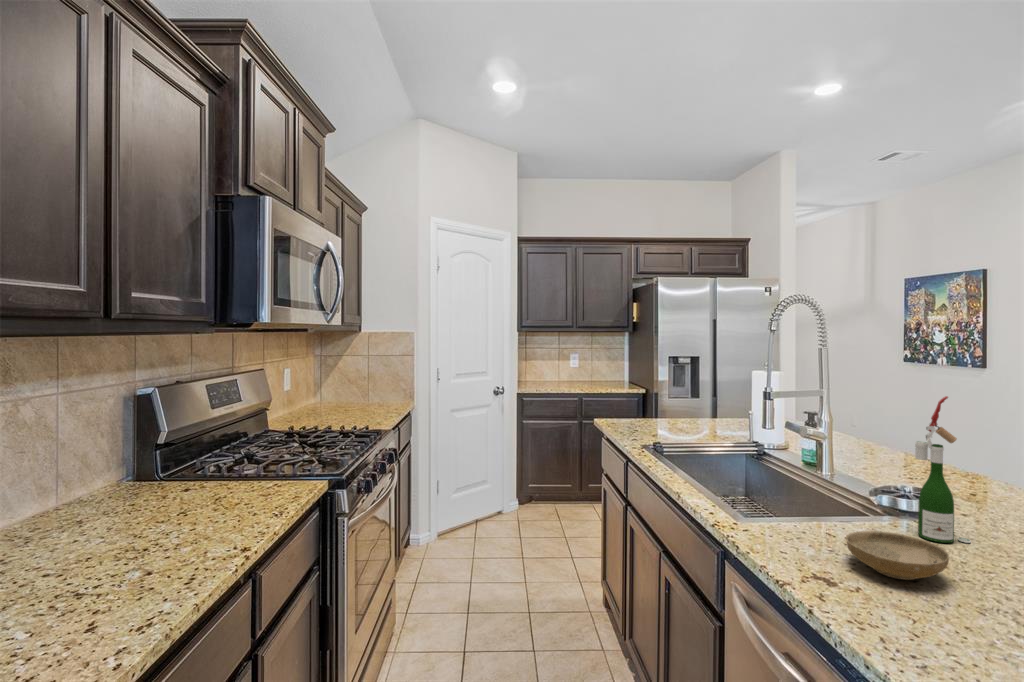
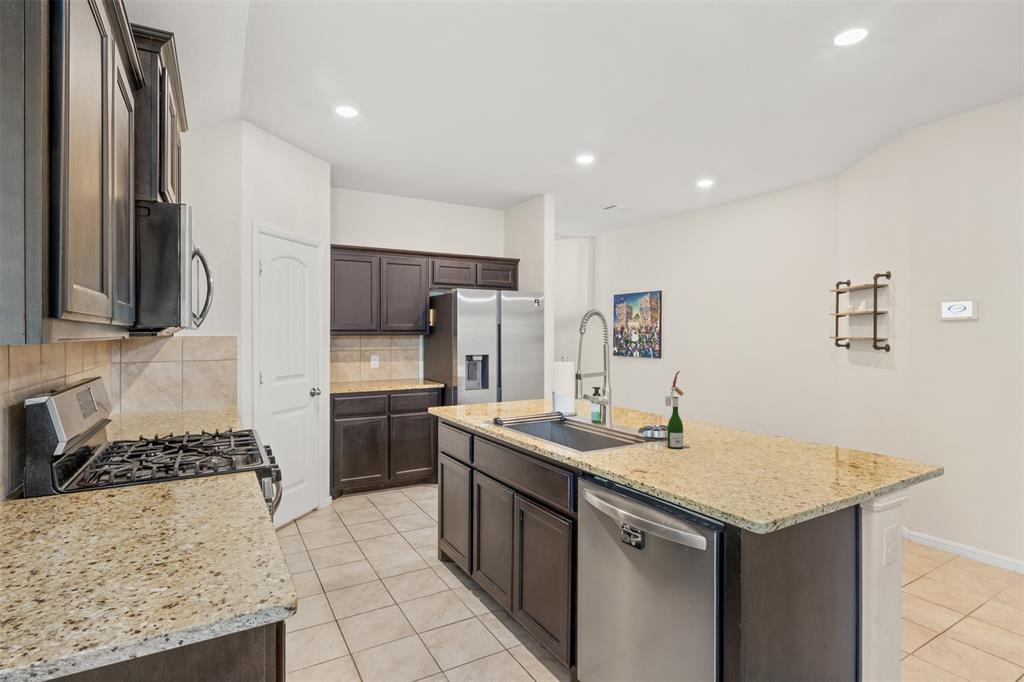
ceramic bowl: present [846,531,949,580] -> none [644,444,689,464]

